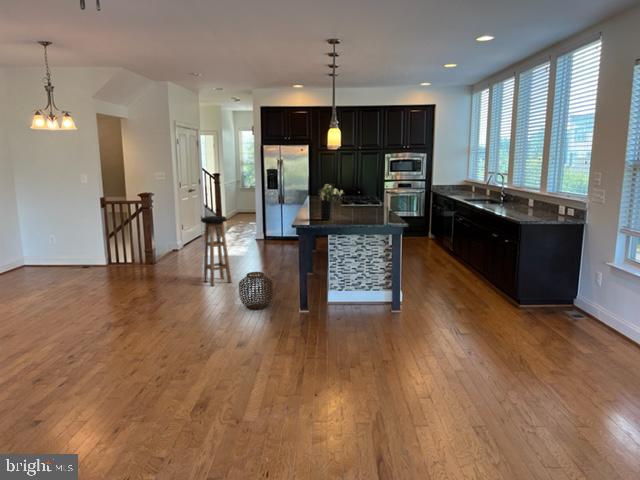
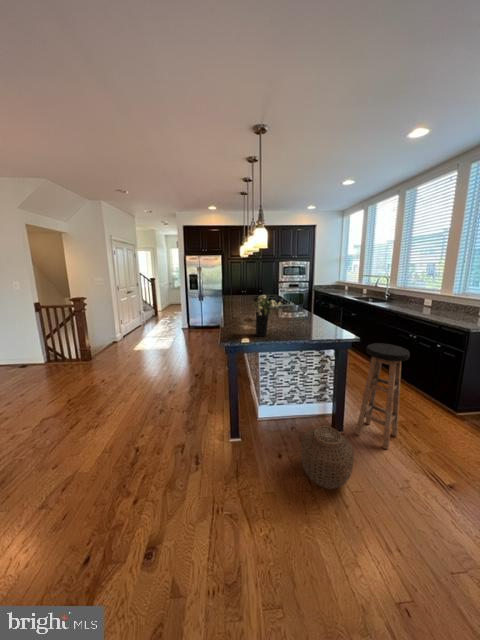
bar stool: present [201,216,231,286] -> present [356,343,410,450]
woven basket: present [239,272,273,310] -> present [301,426,354,489]

